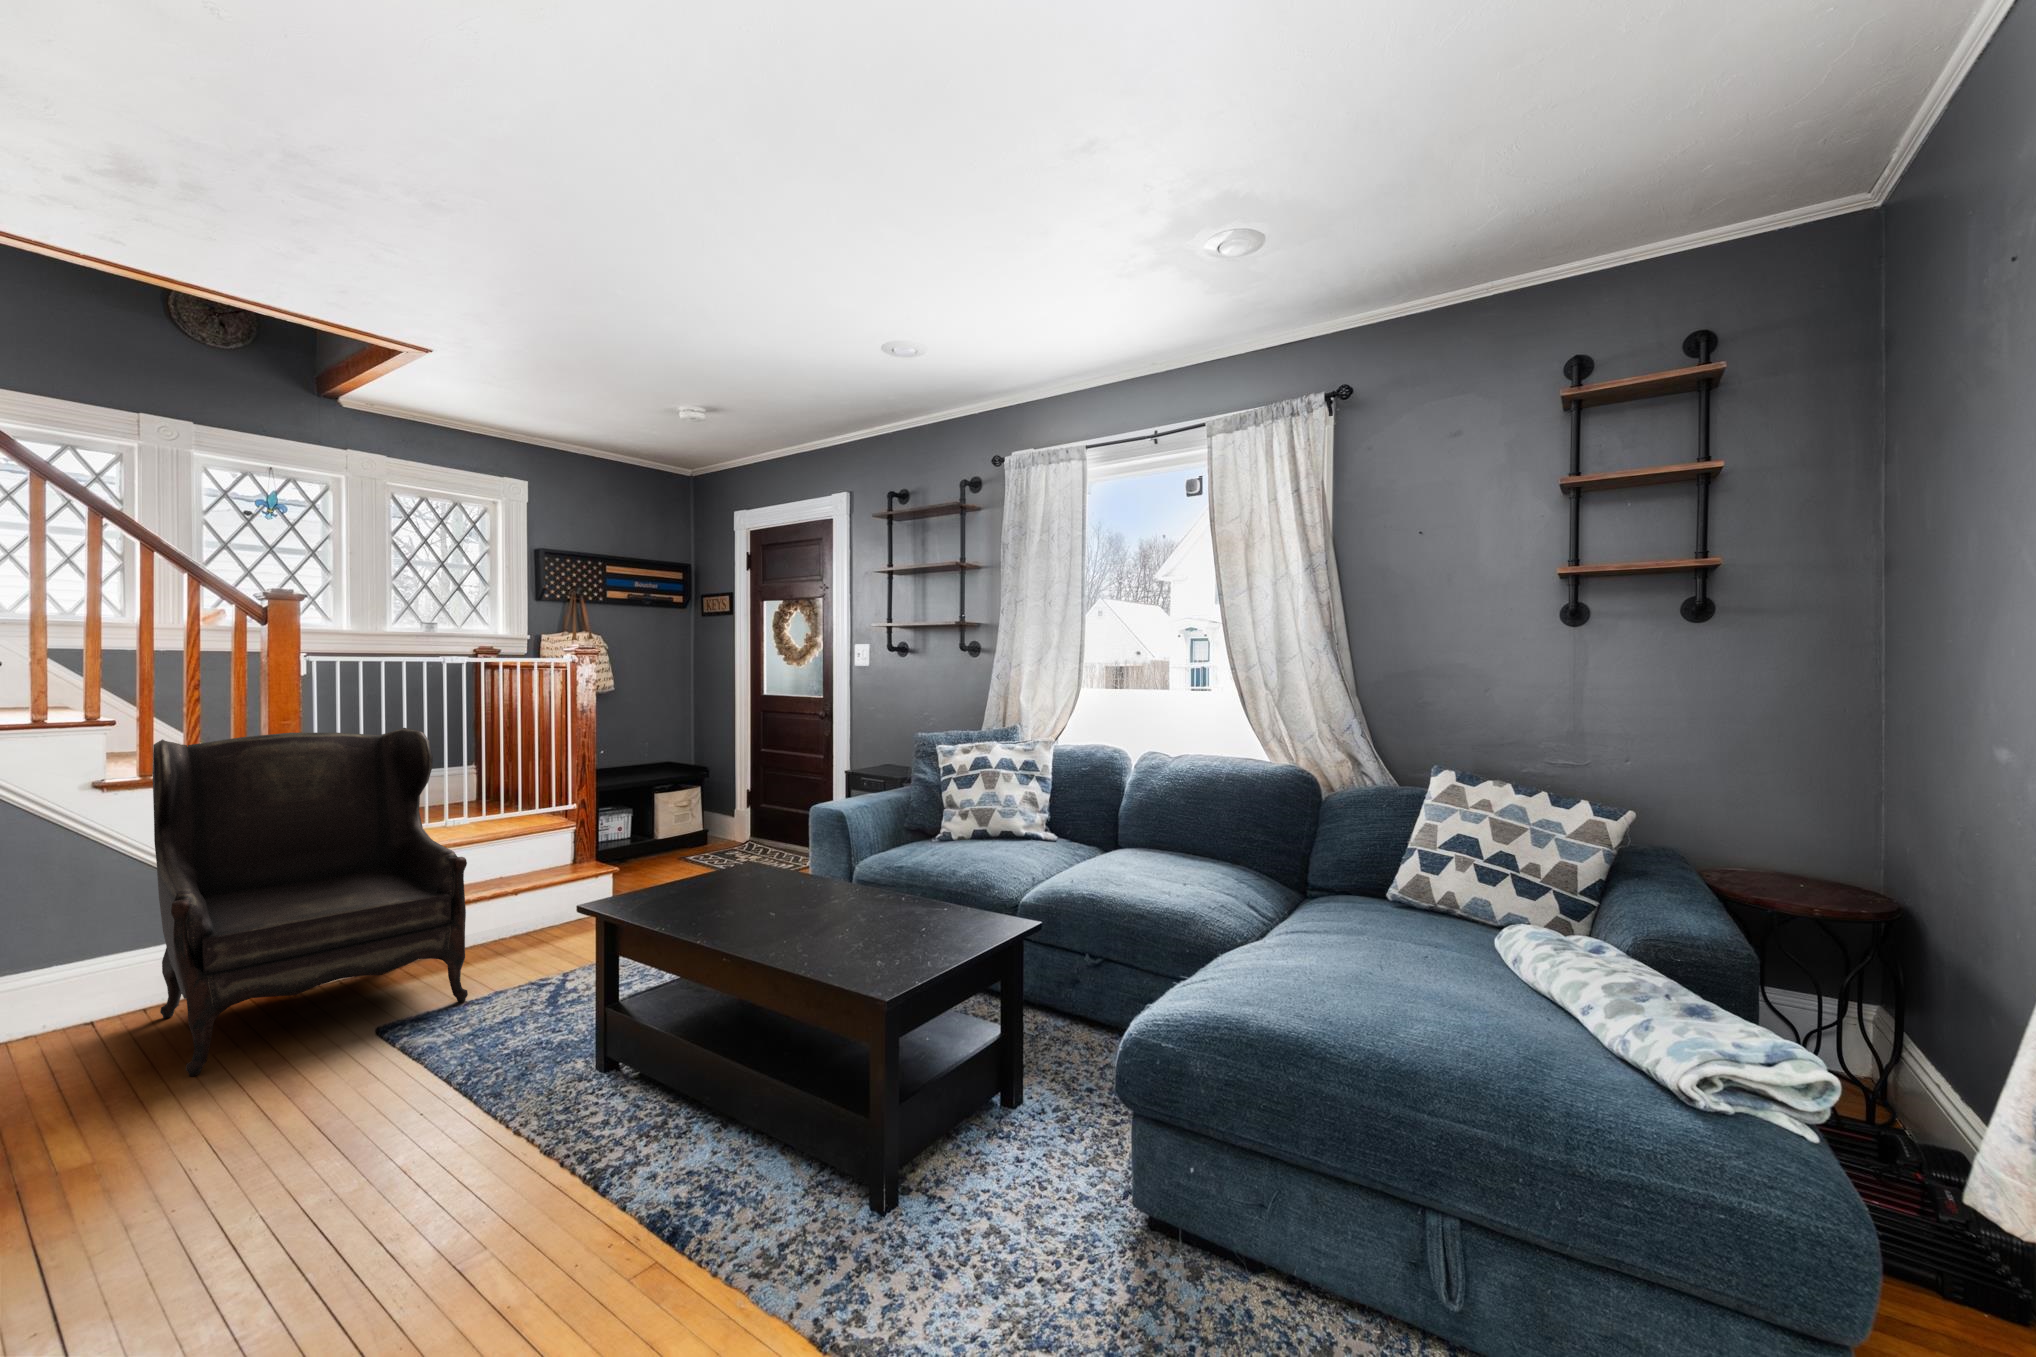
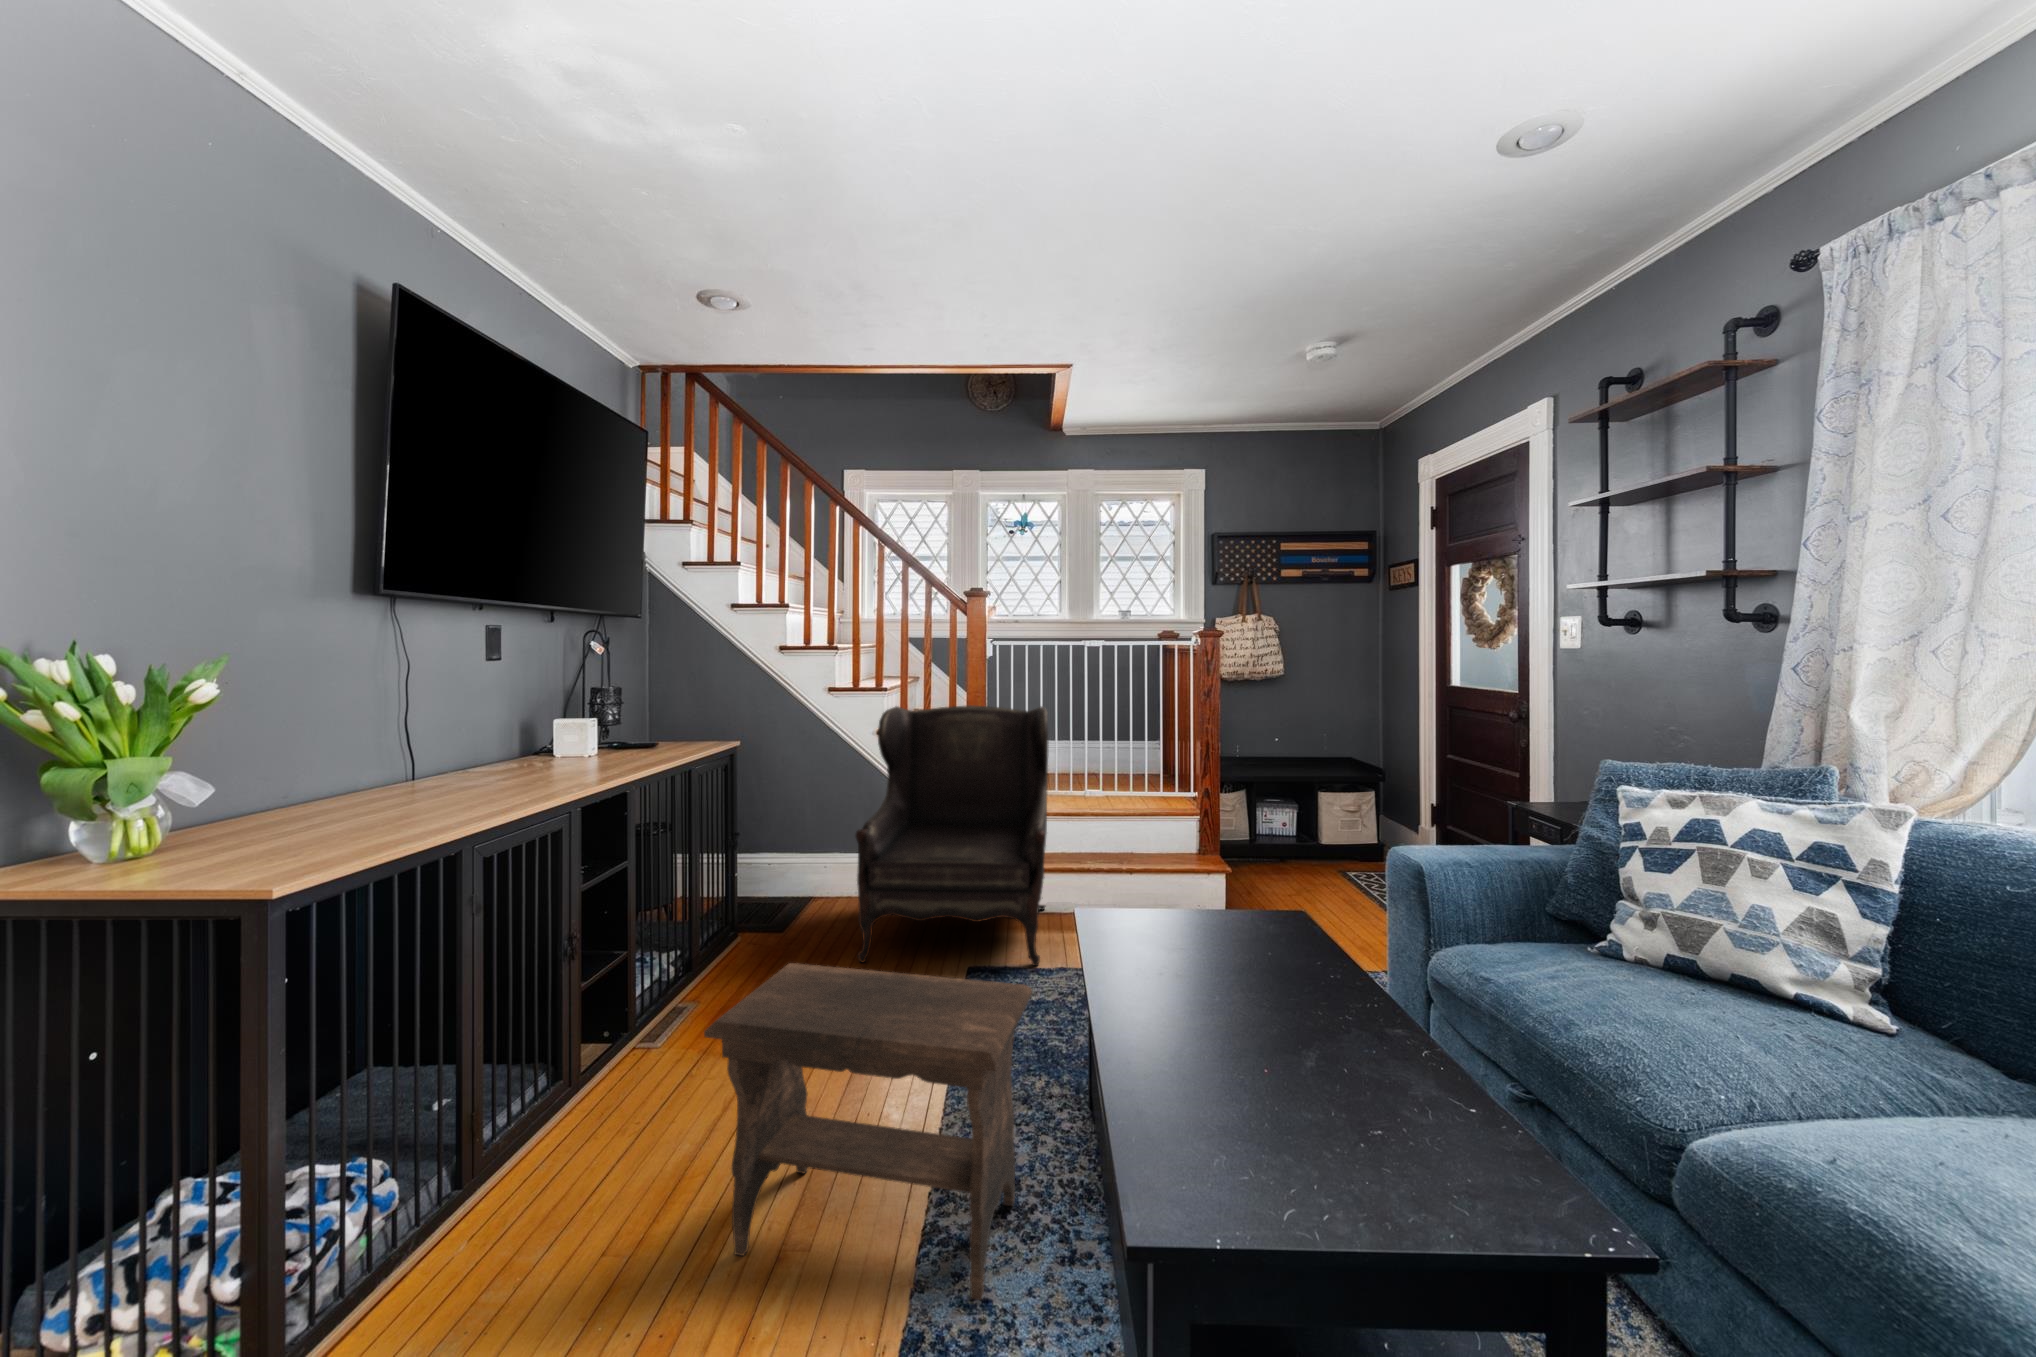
footstool: none [365,936,697,1282] -> present [704,963,1033,1300]

